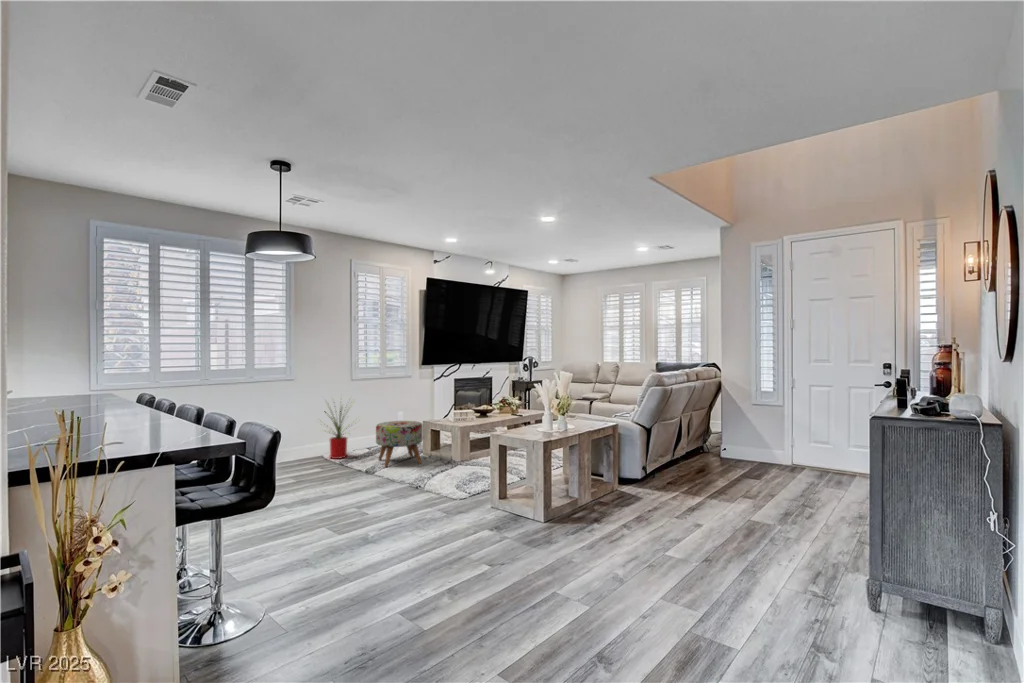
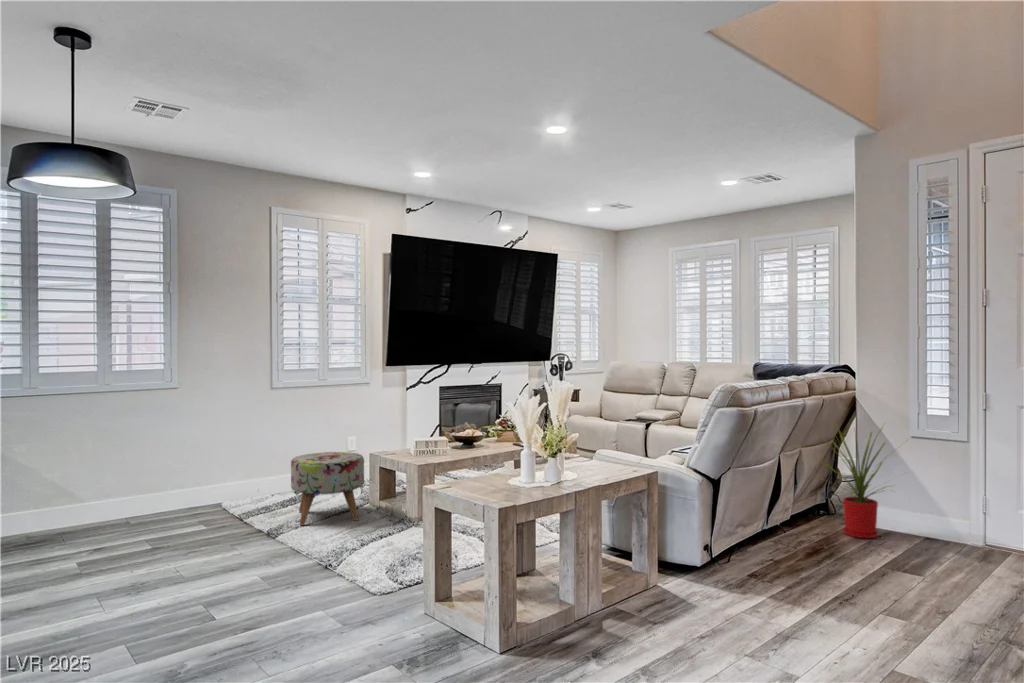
house plant: present [324,407,347,459] -> present [823,427,885,538]

